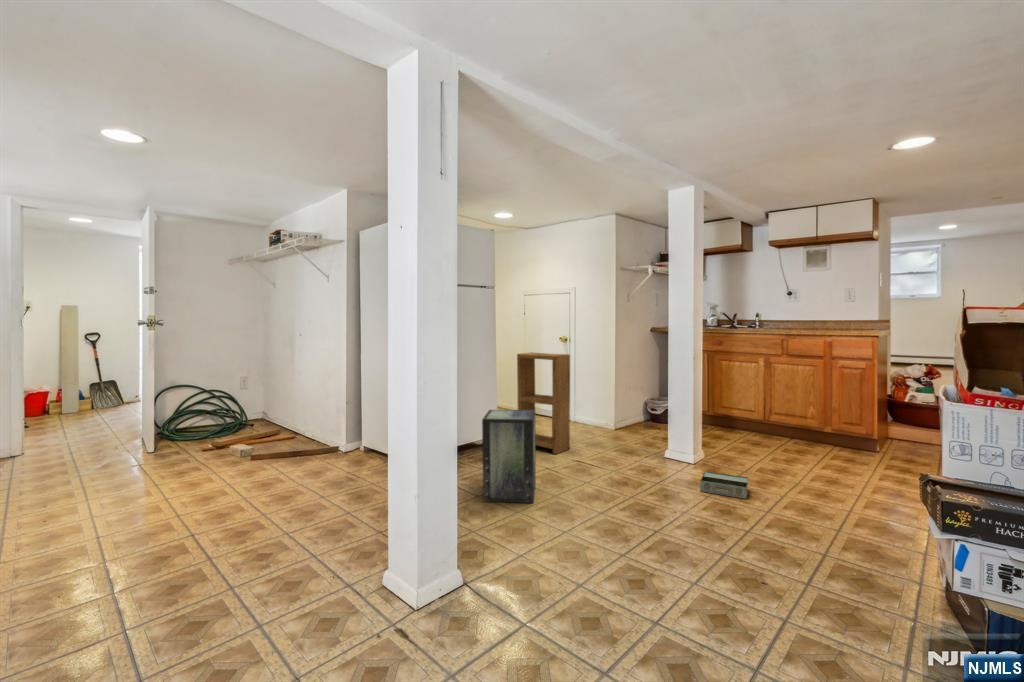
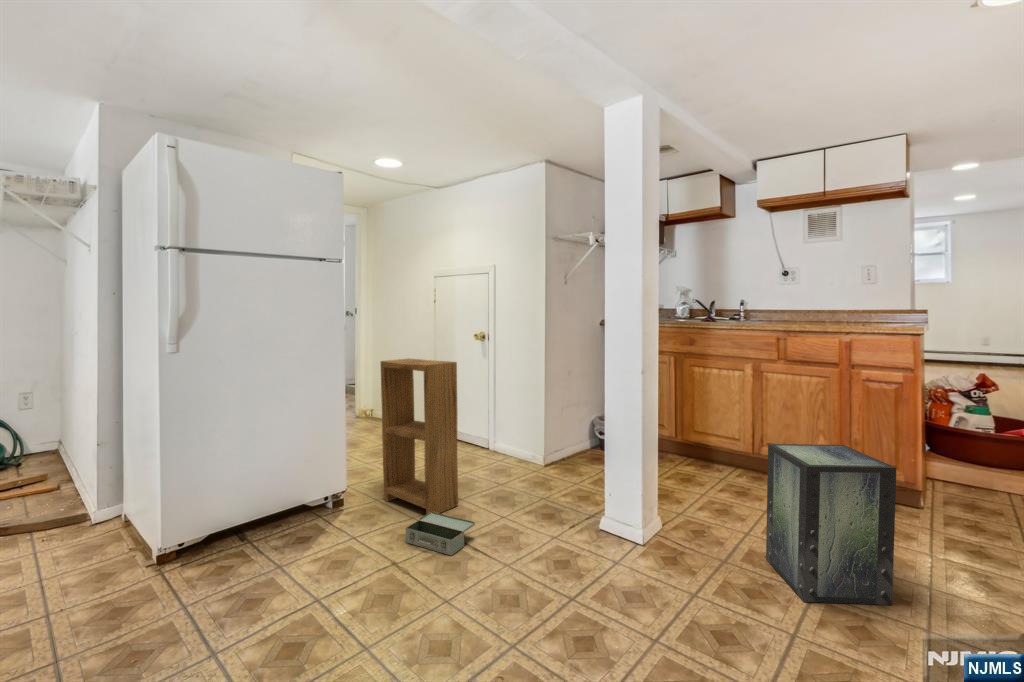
storage box: present [482,410,536,503] -> present [766,444,896,605]
toolbox: present [700,471,749,499] -> present [406,512,475,556]

